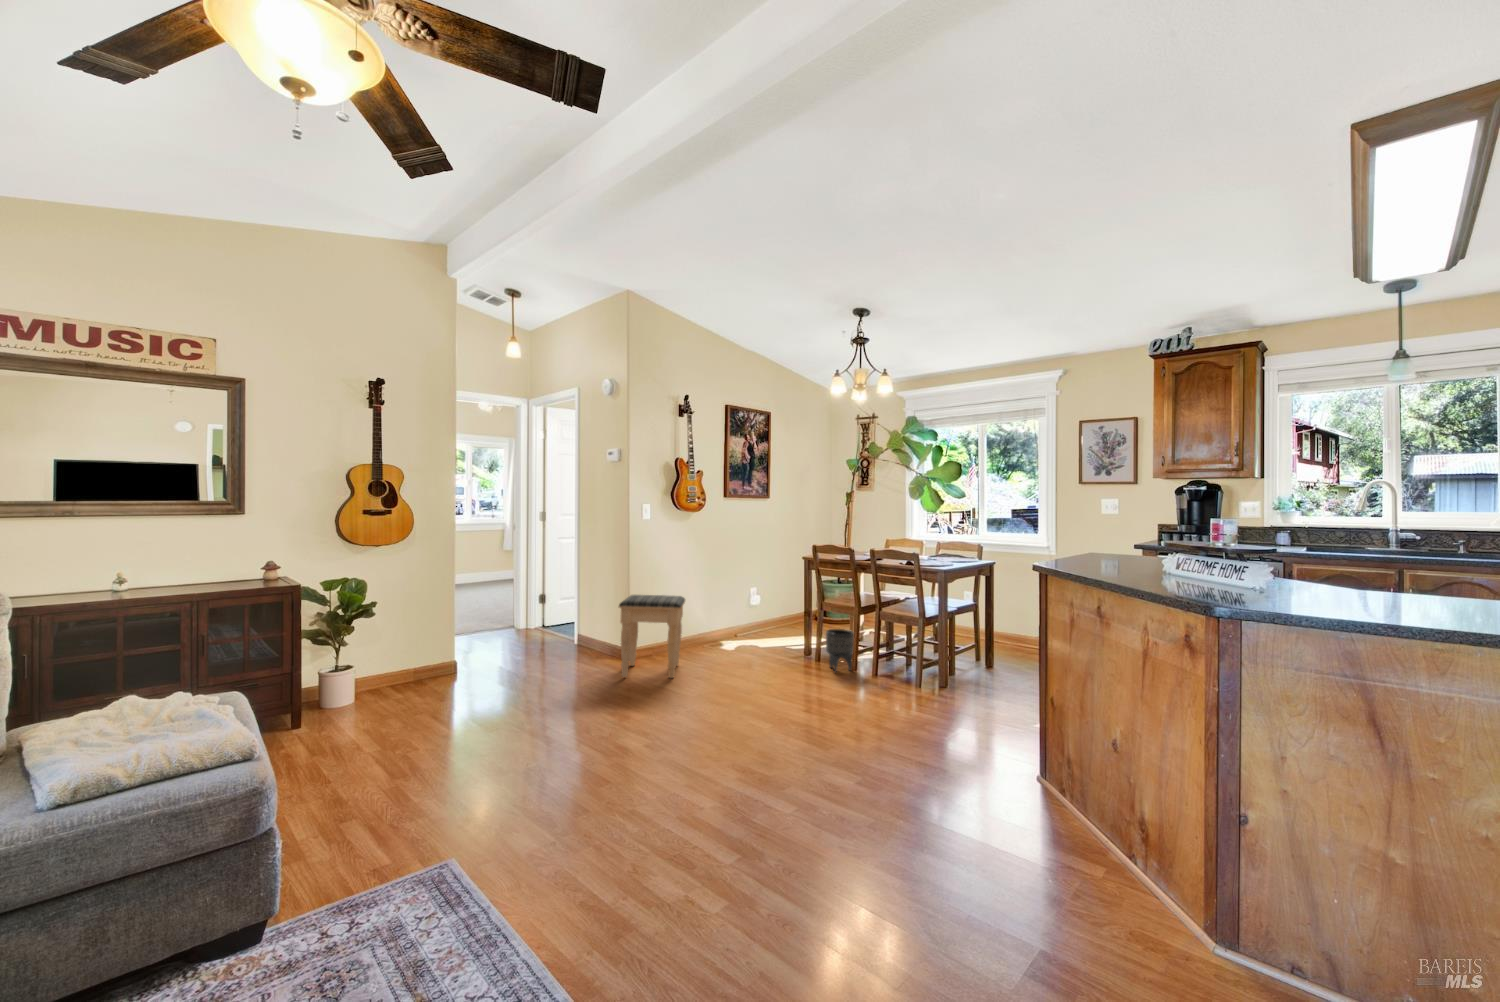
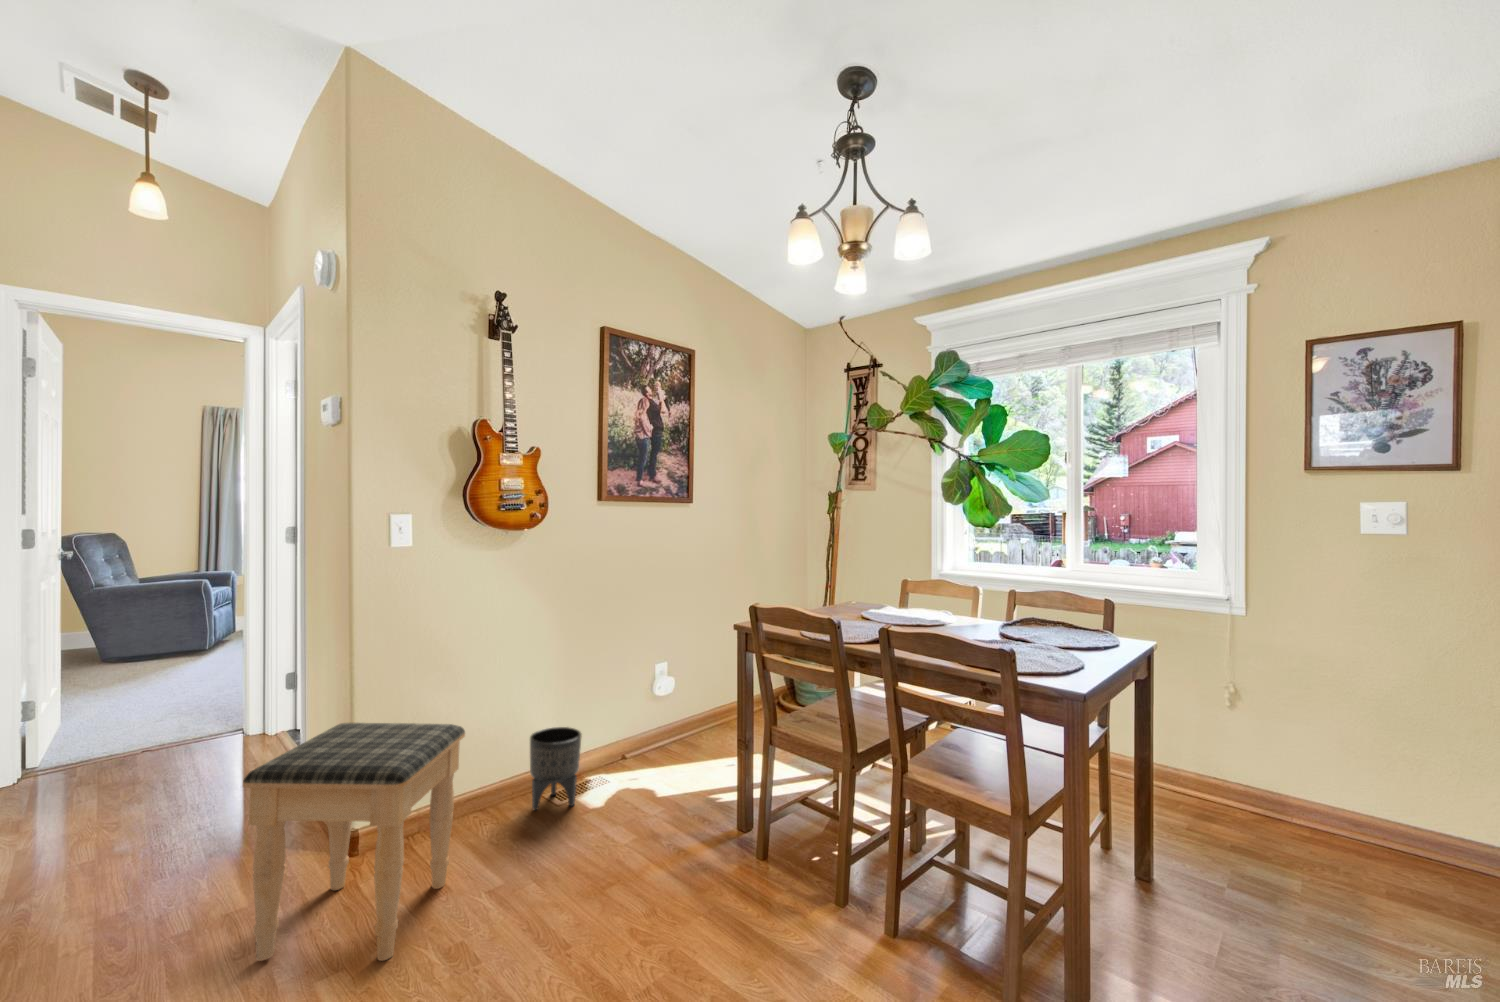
planter: present [826,629,854,672] -> present [530,727,582,810]

